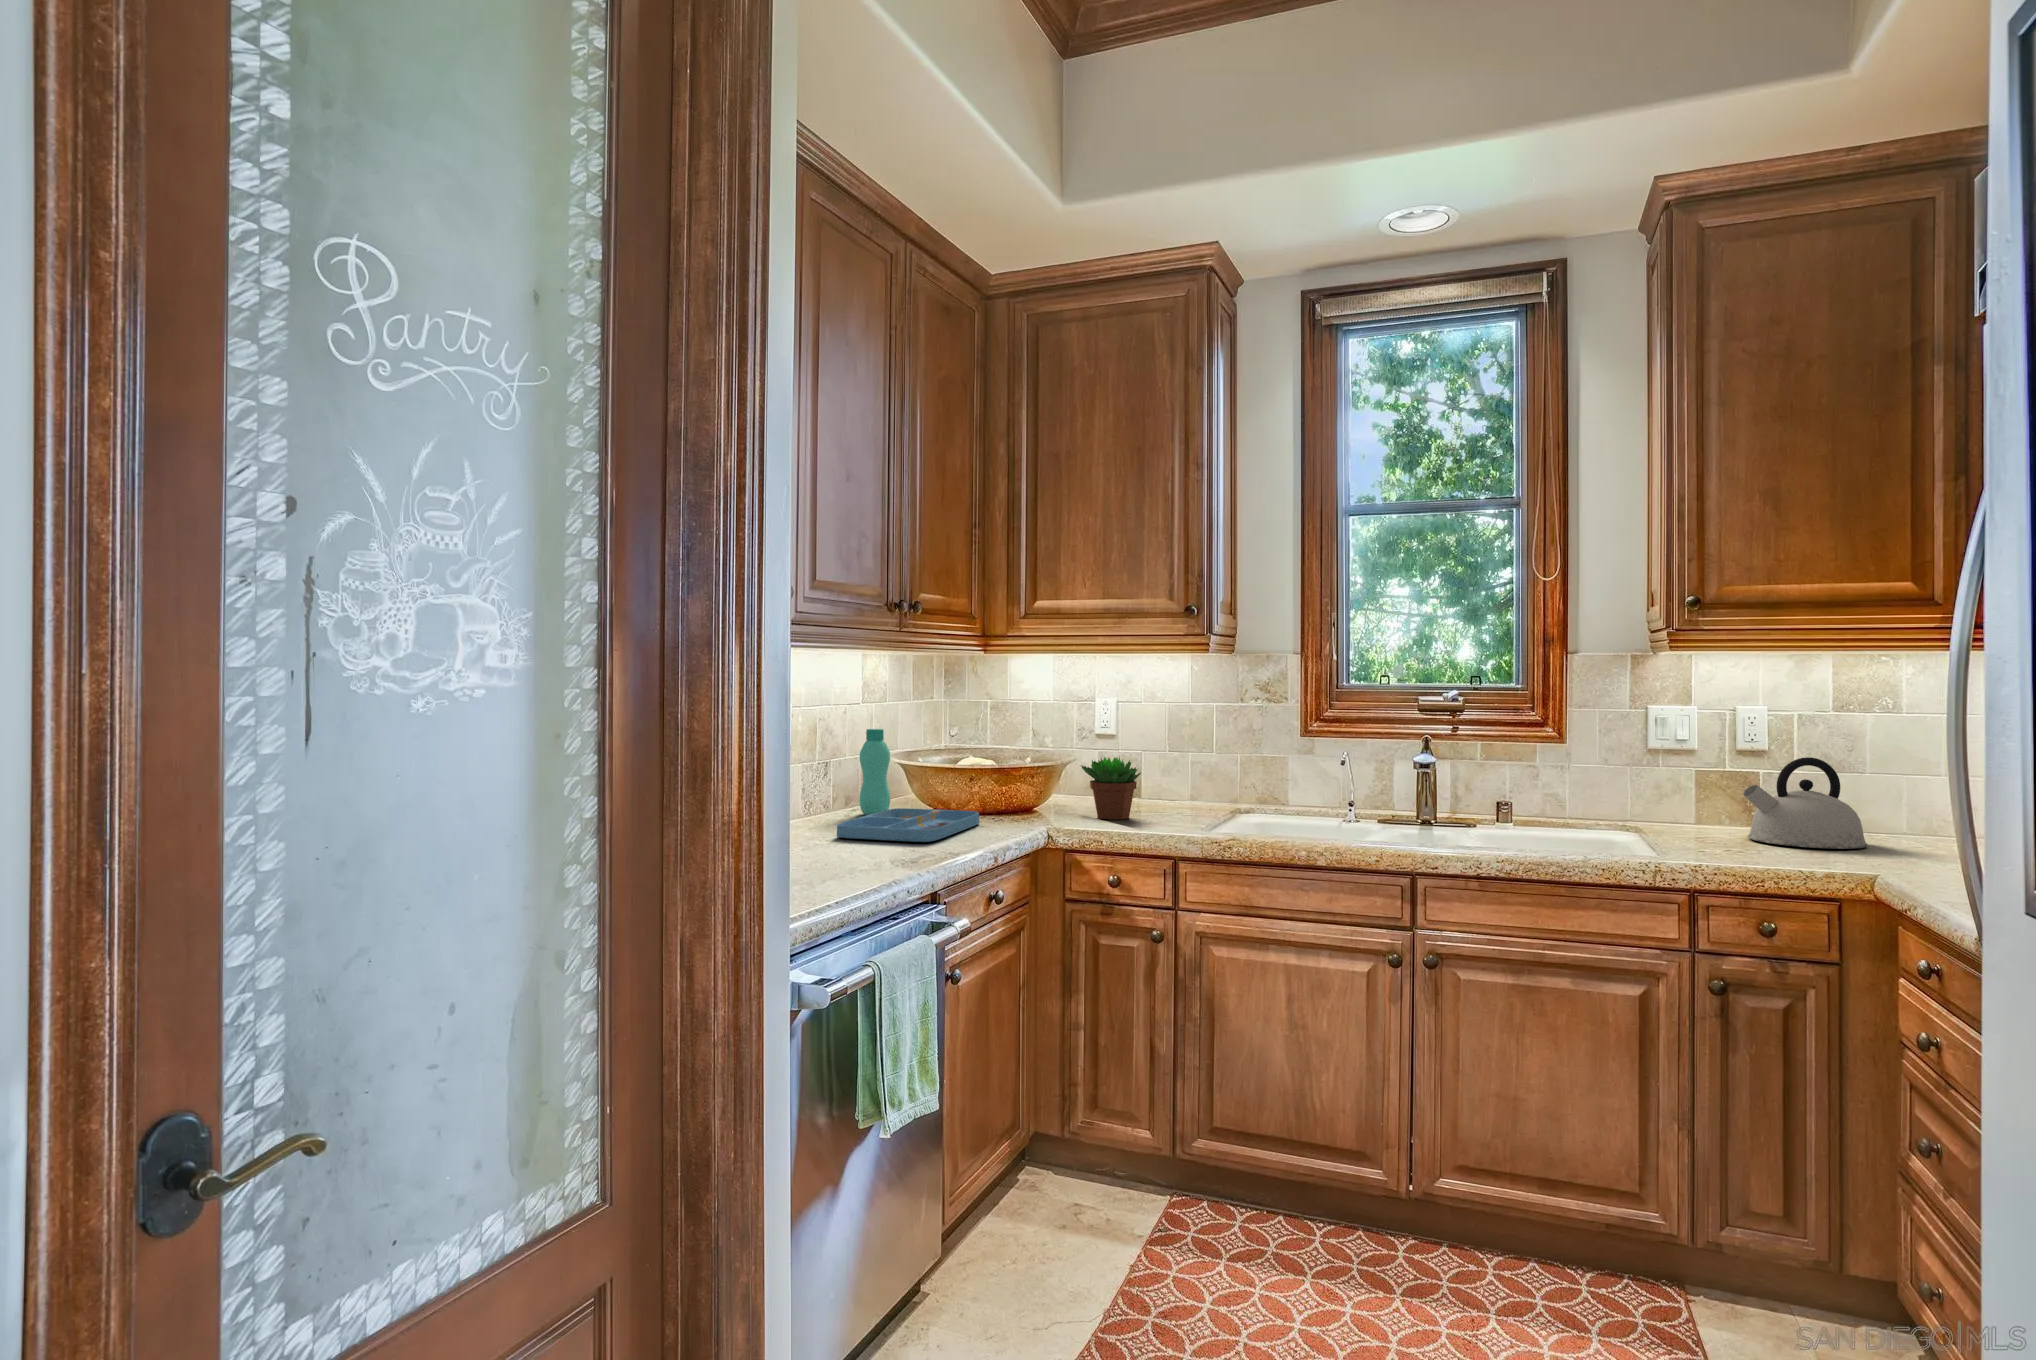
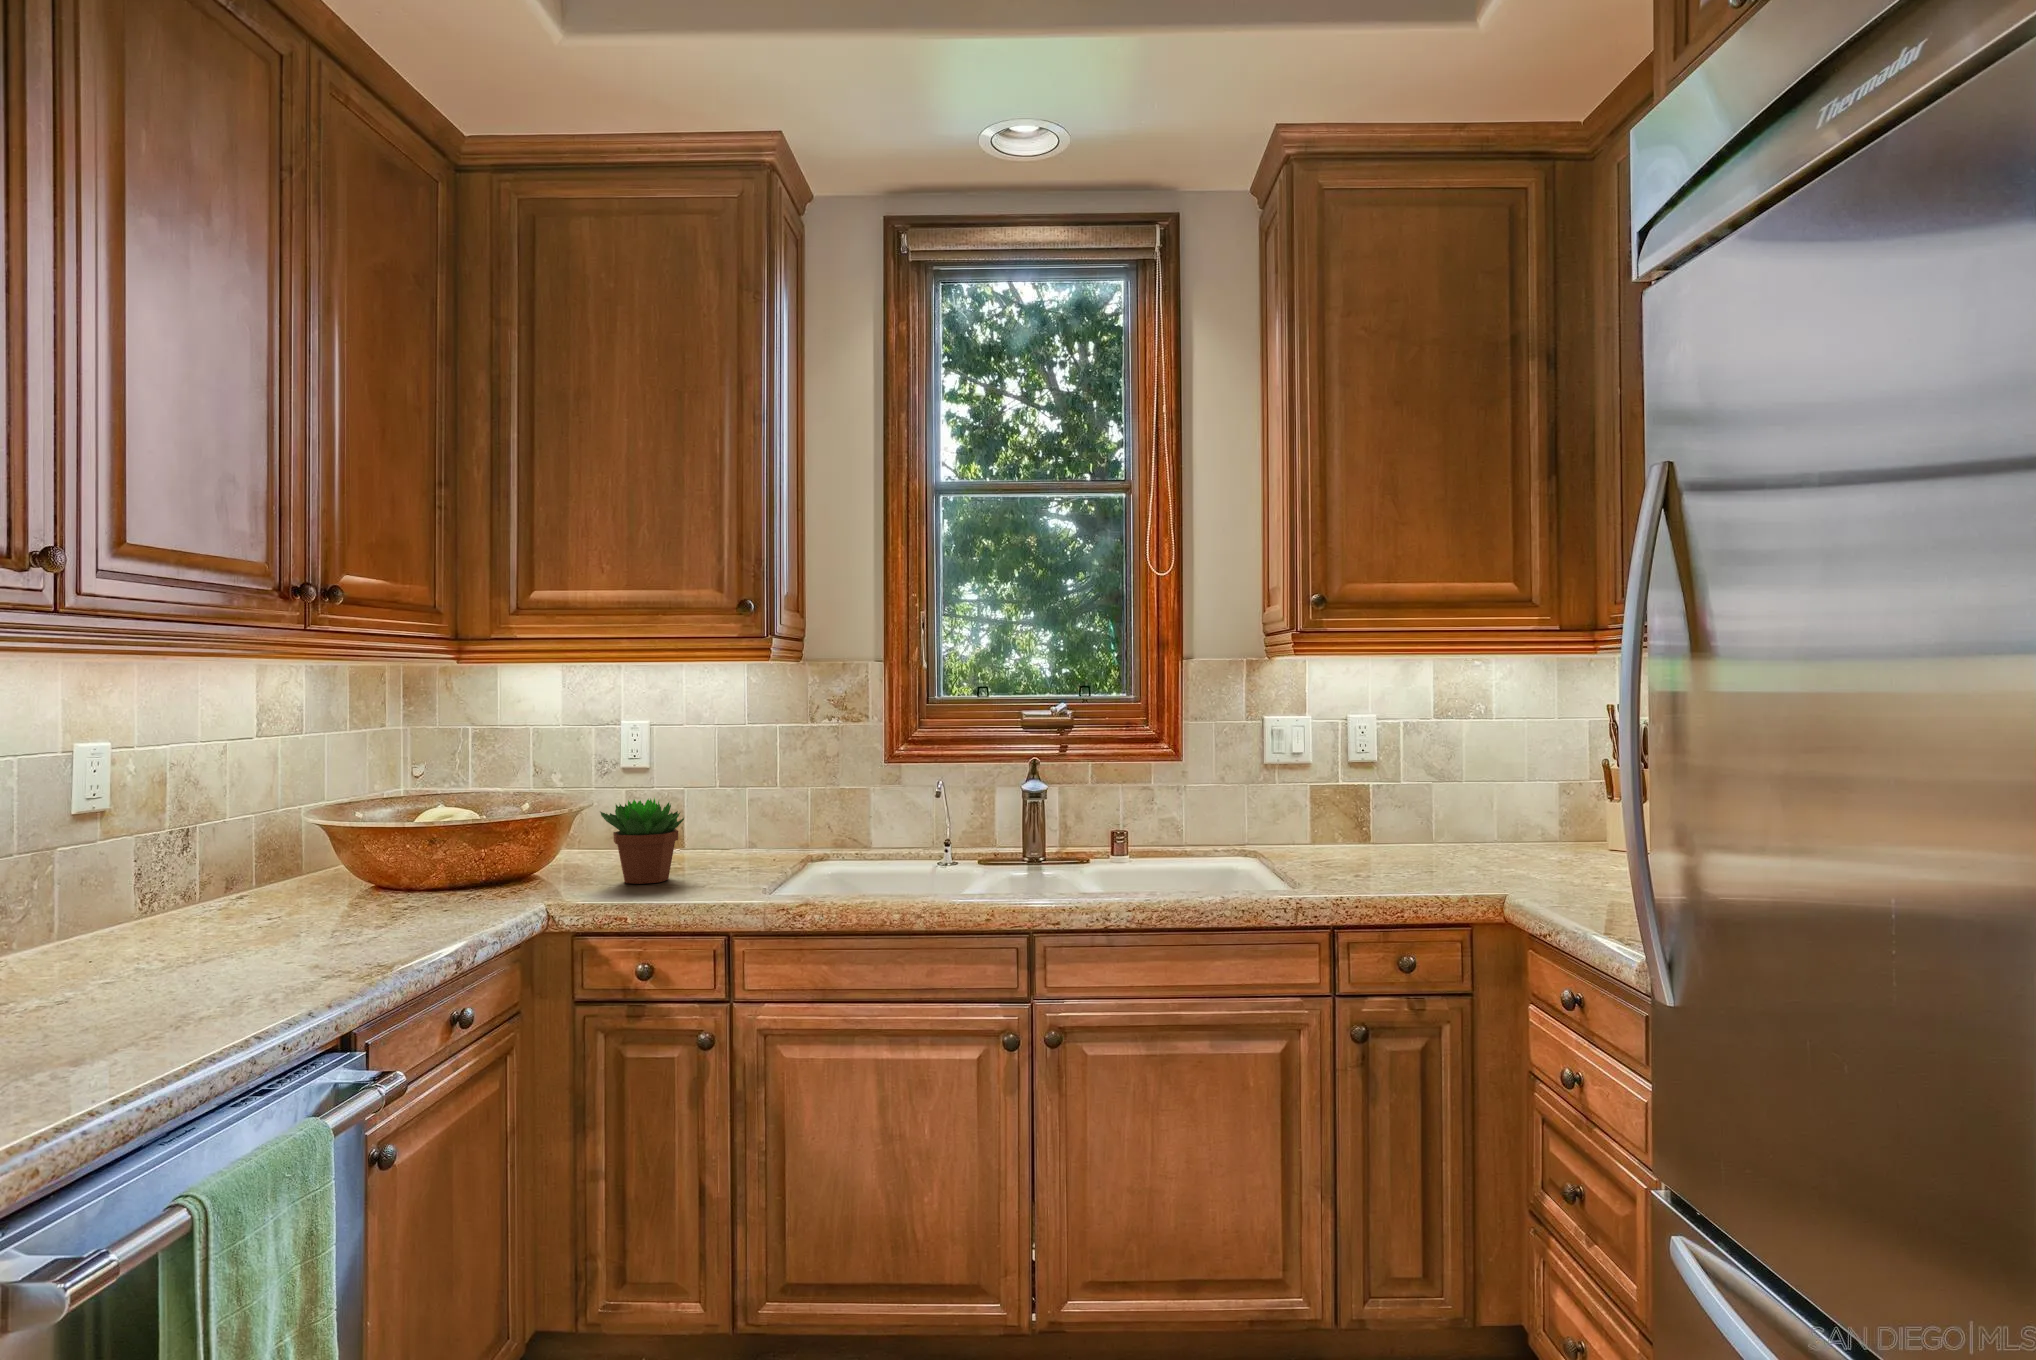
bottle: present [859,729,890,815] -> none [242,773,298,905]
kettle: present [1743,757,1867,849] -> none [1361,768,1474,866]
tray: present [837,808,979,842] -> none [180,890,440,952]

